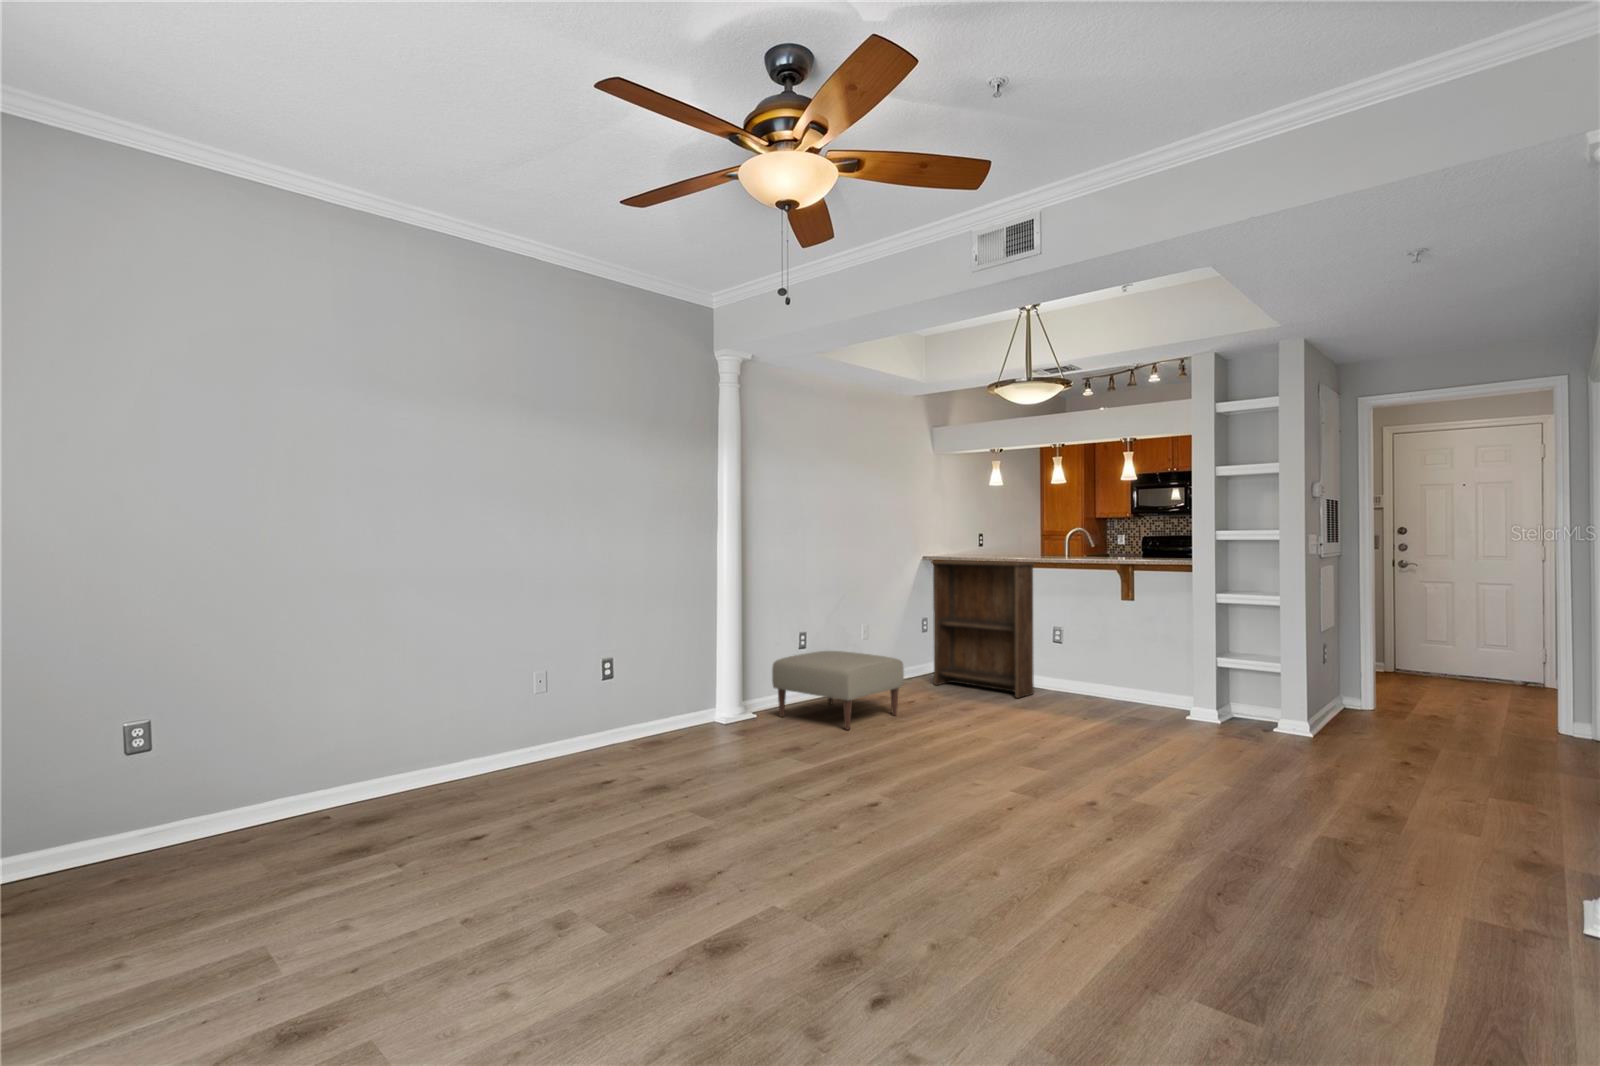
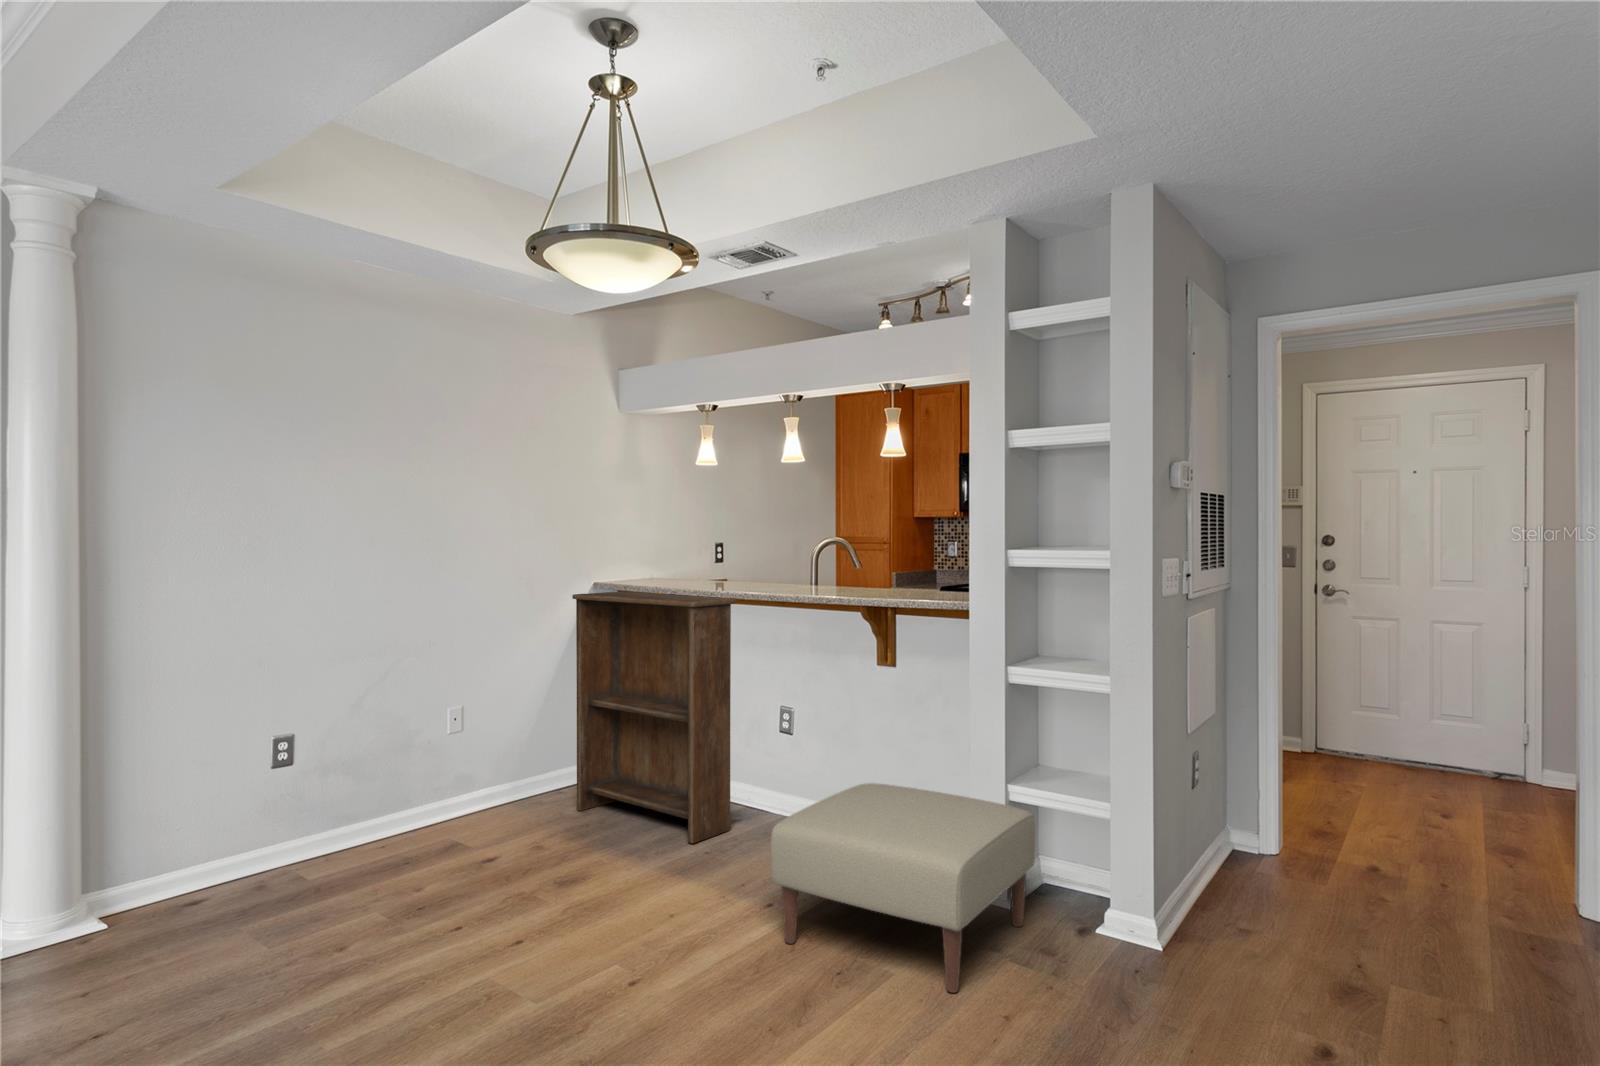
ottoman: present [772,651,904,730] -> present [771,783,1035,993]

